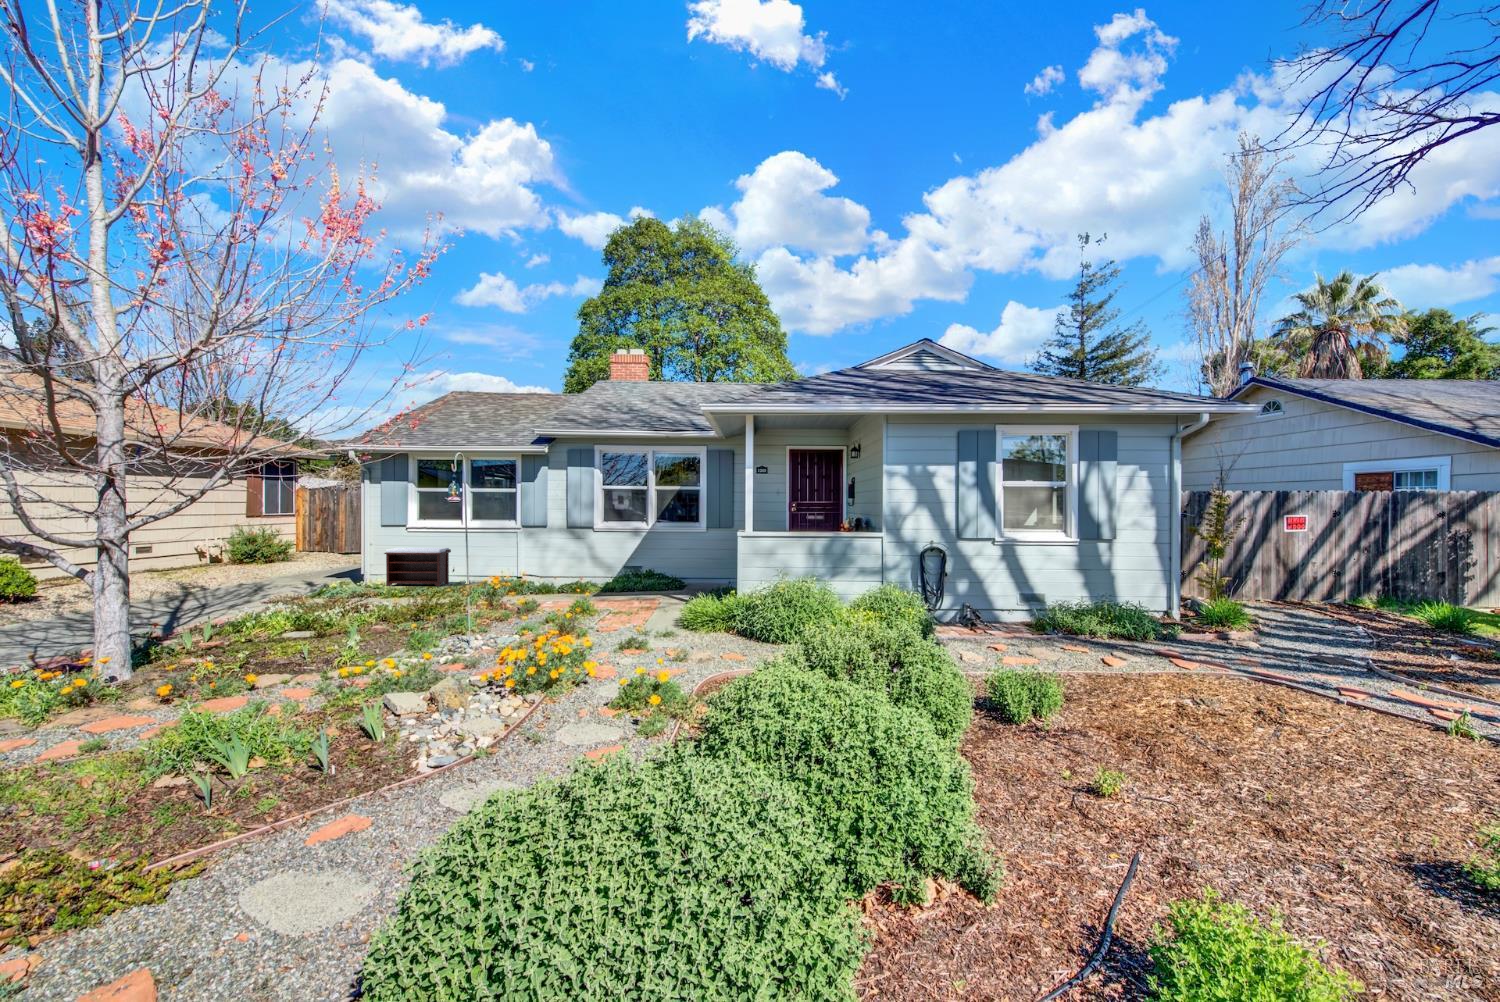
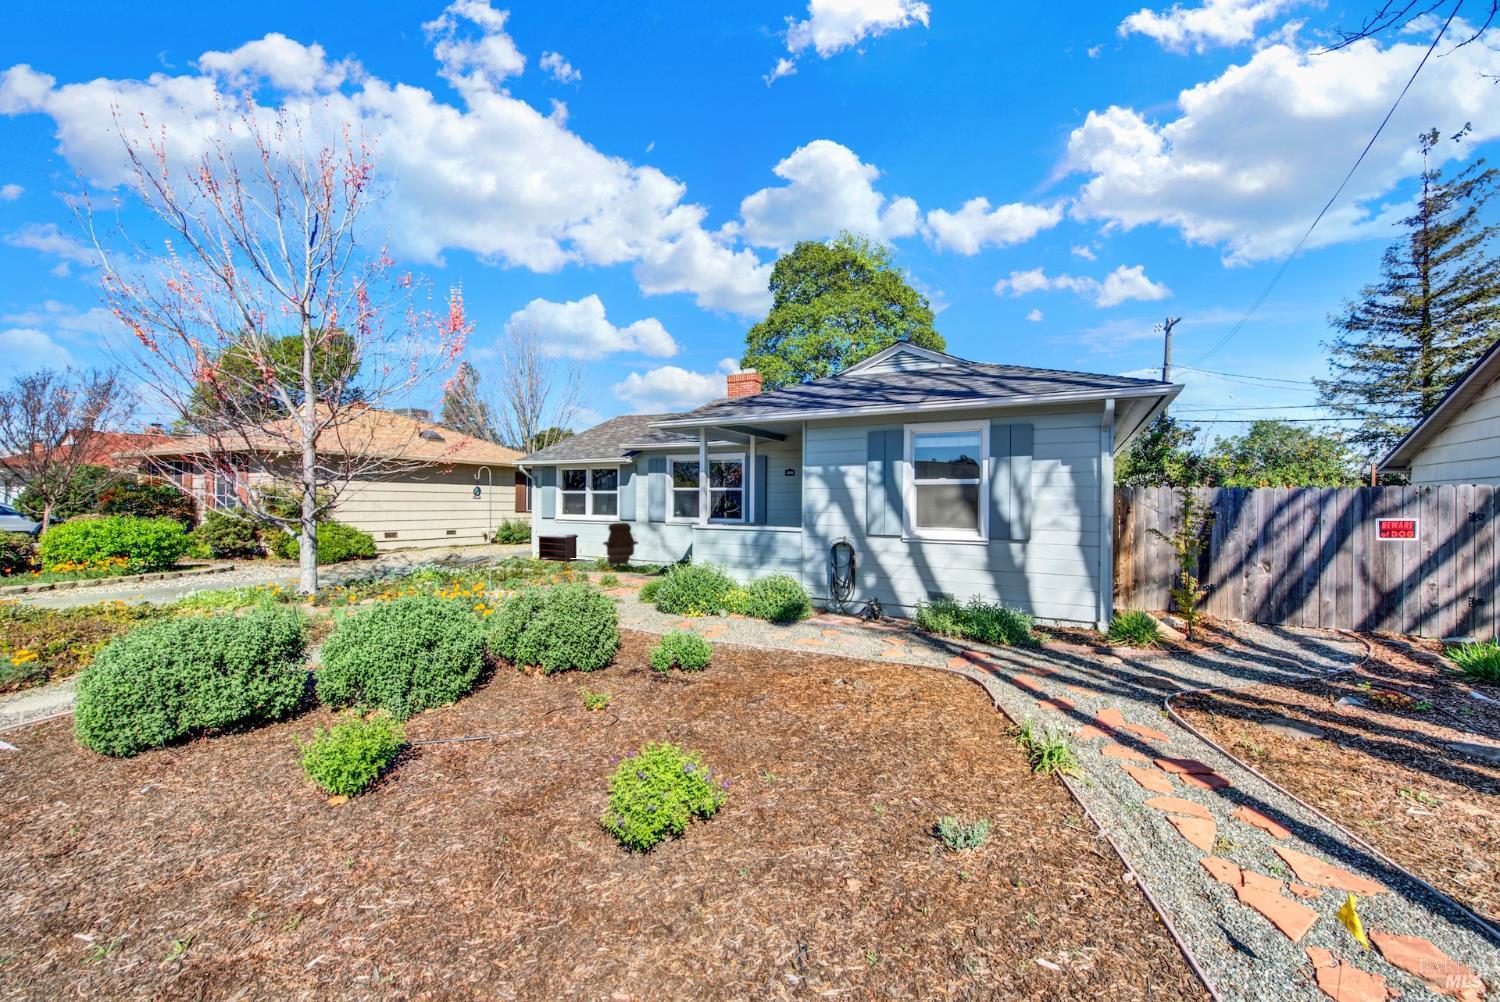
lounge chair: none [514,531,565,594] -> present [603,523,638,568]

